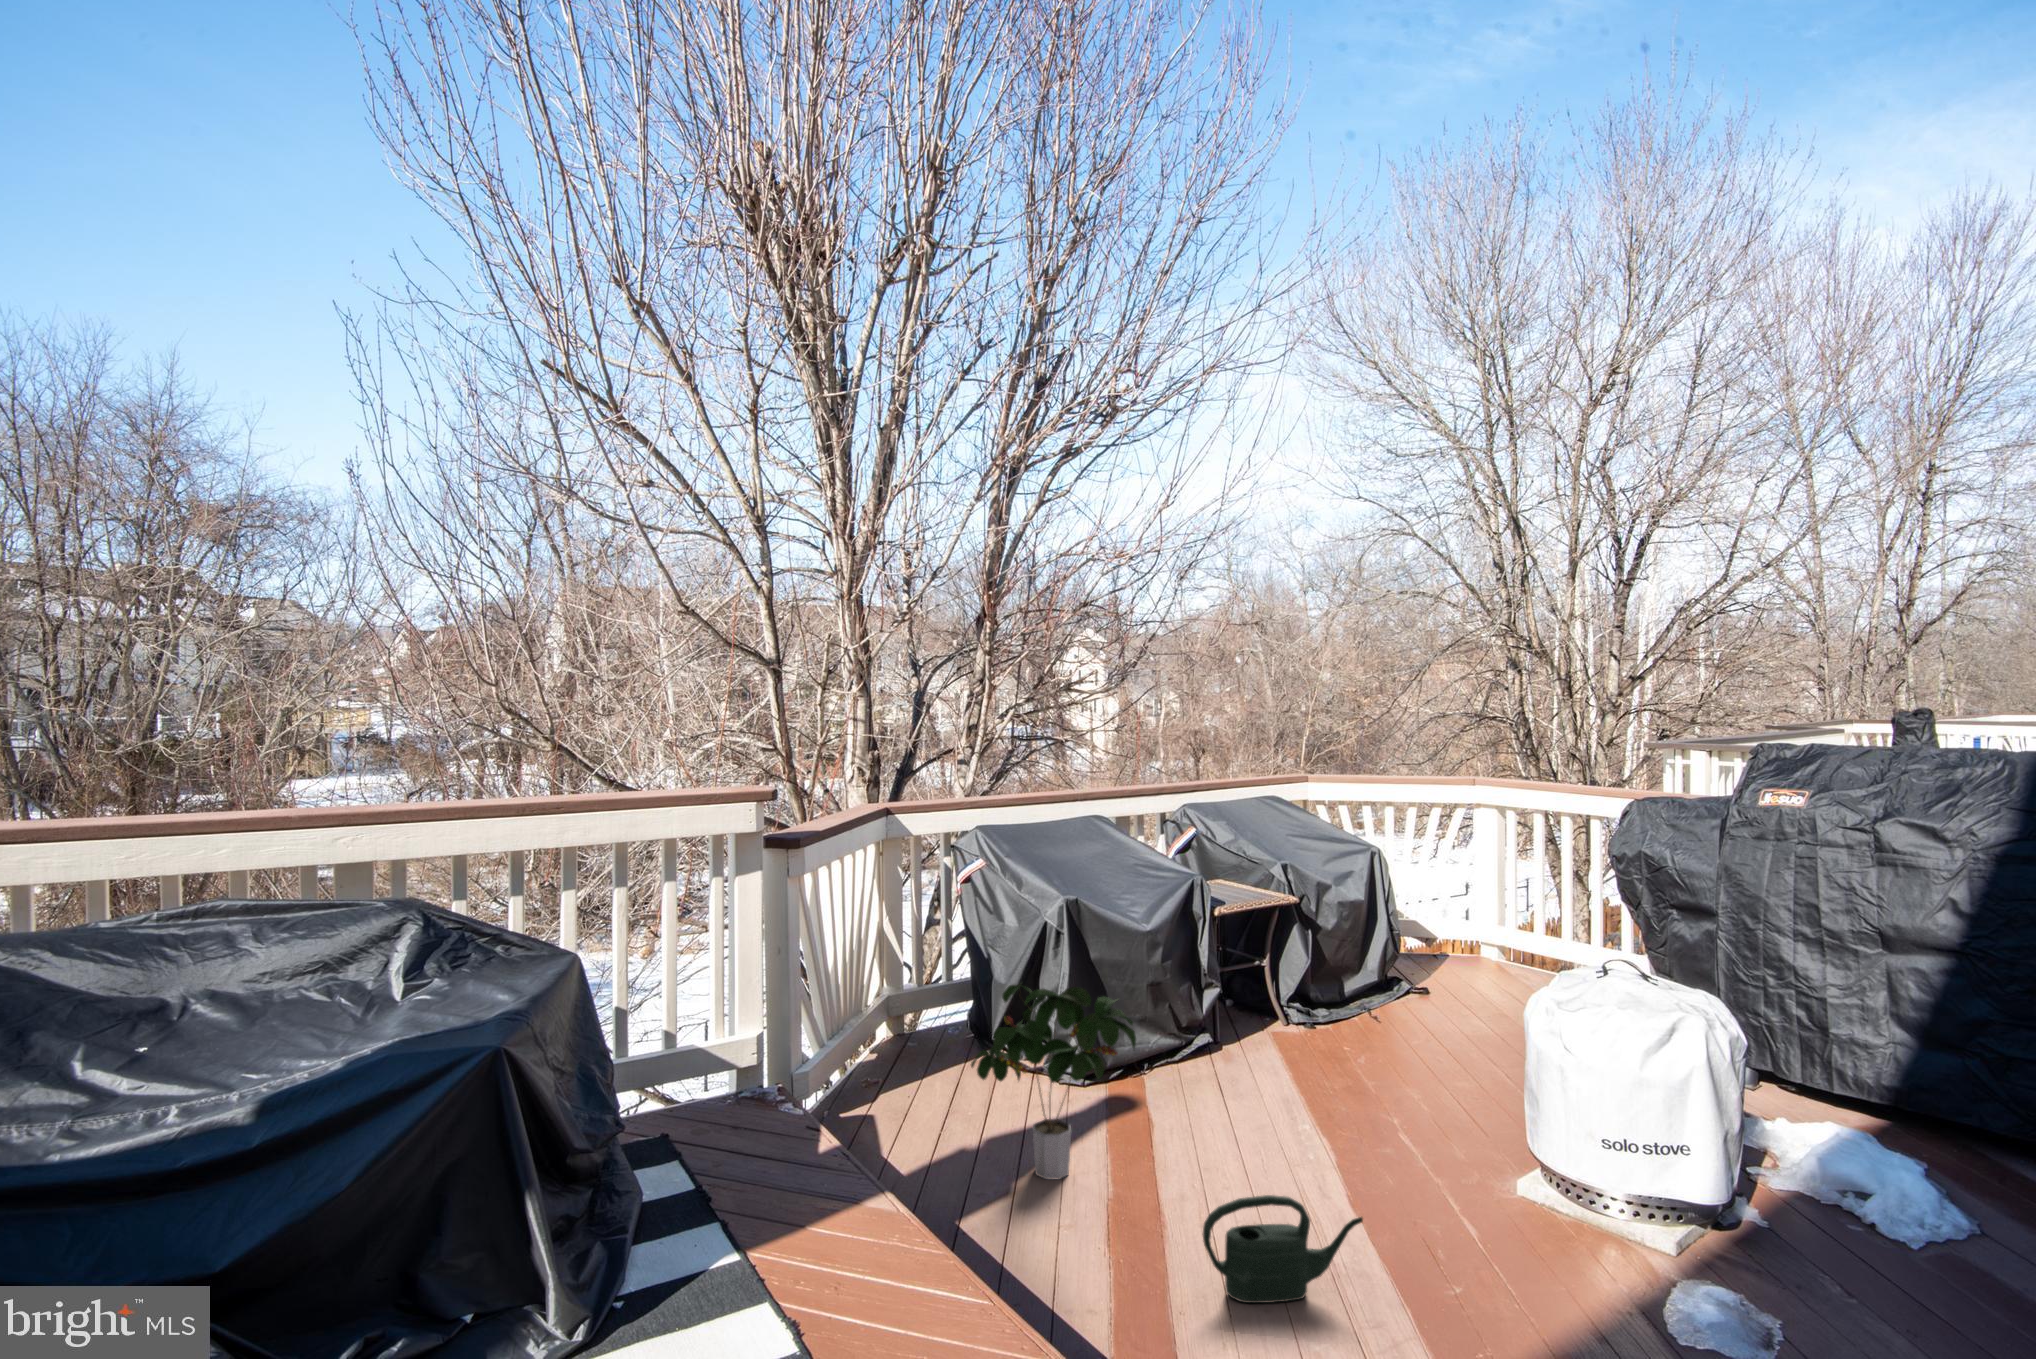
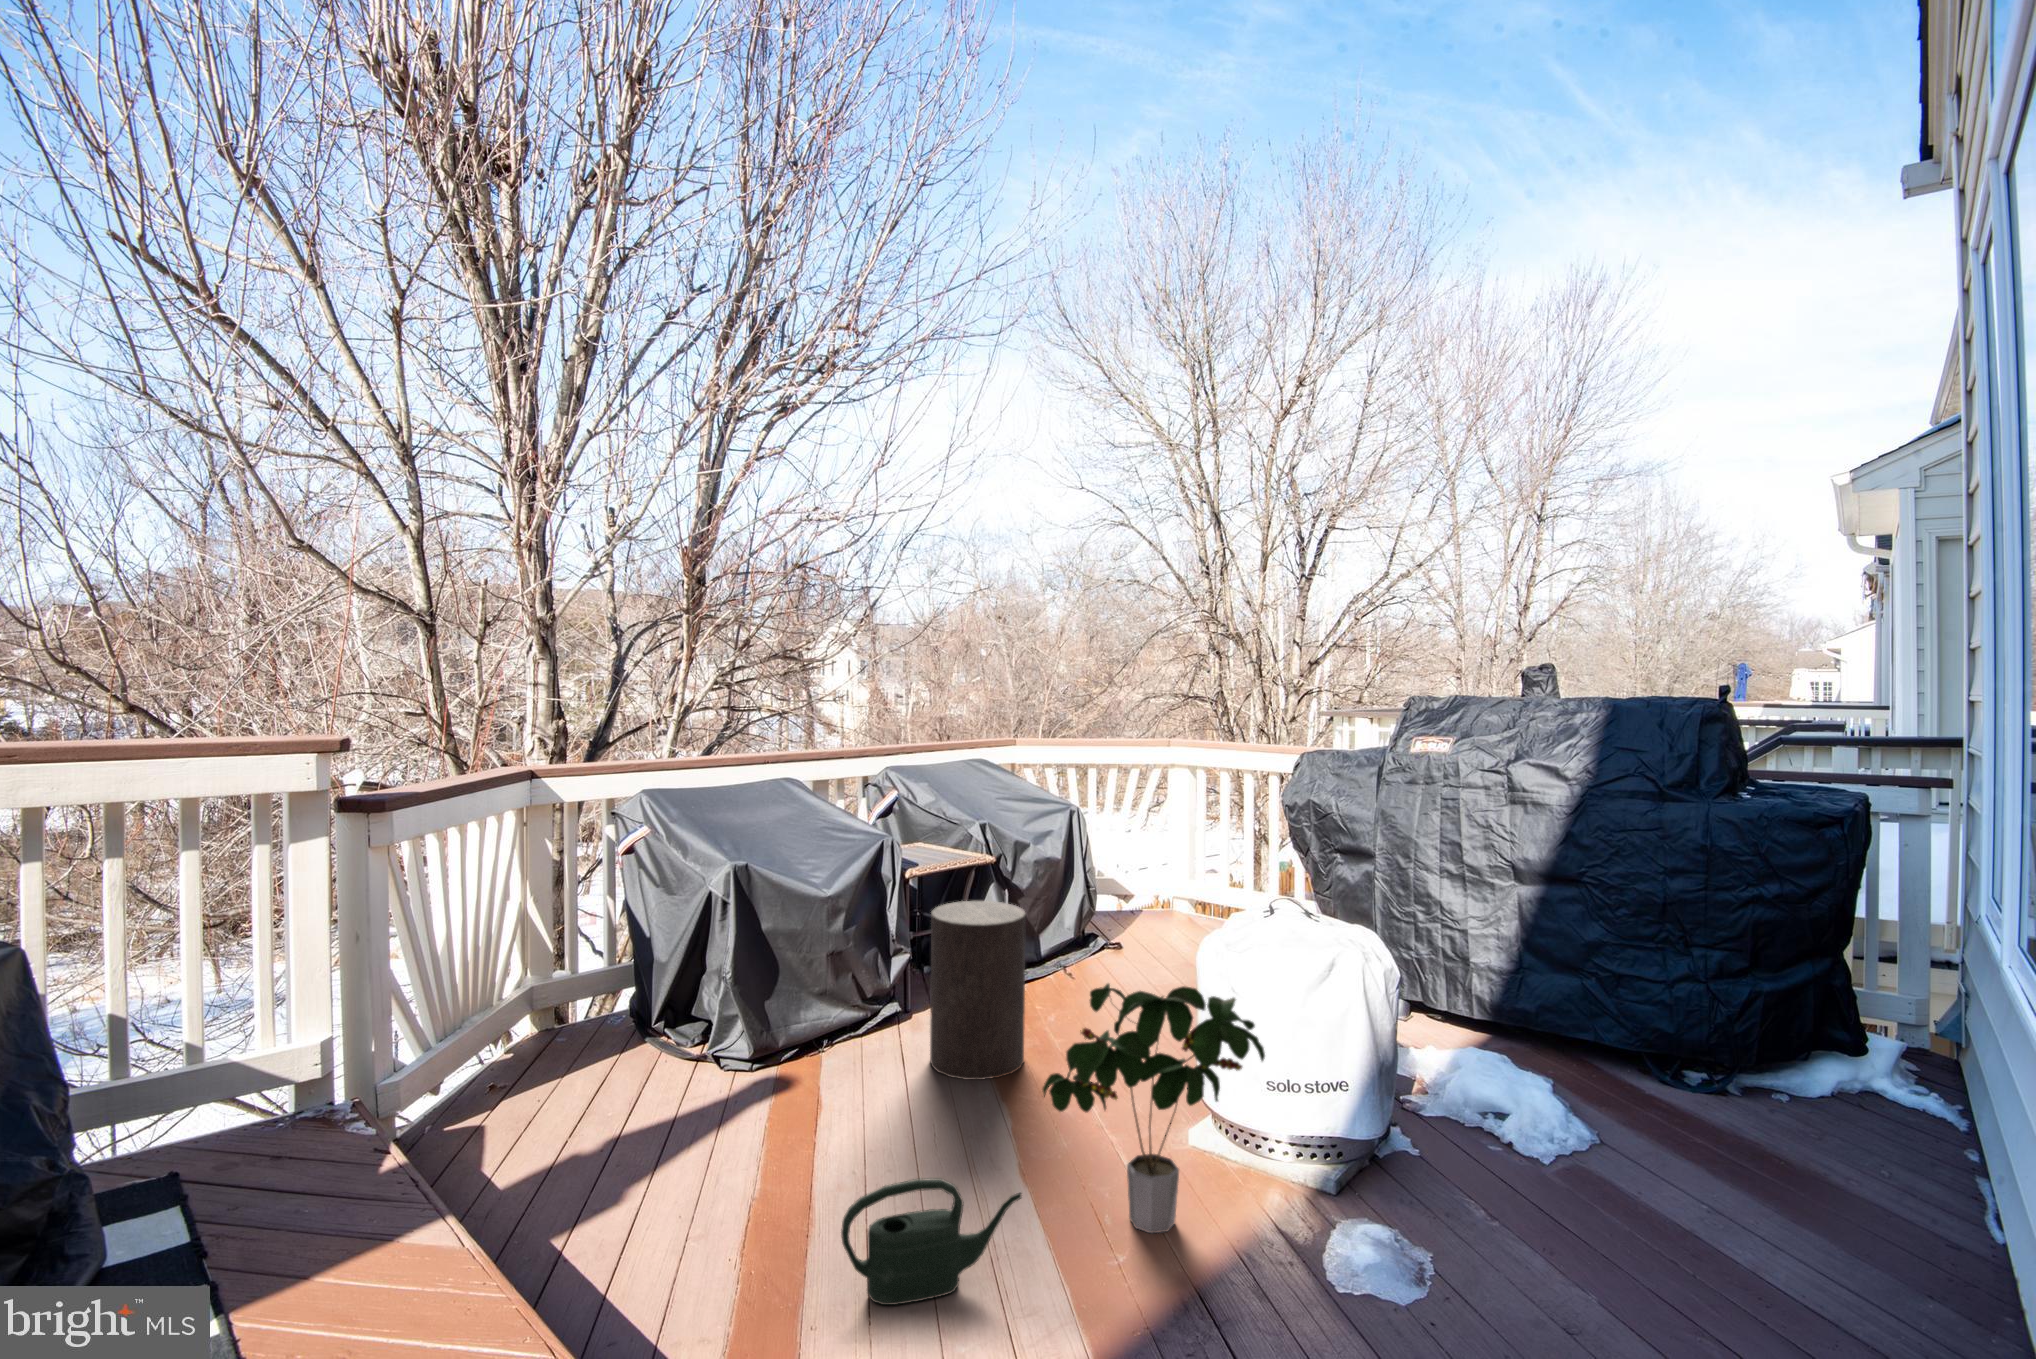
stool: none [1247,942,1341,1114] -> present [930,901,1026,1080]
potted plant: present [971,984,1136,1179] -> present [1042,984,1265,1233]

